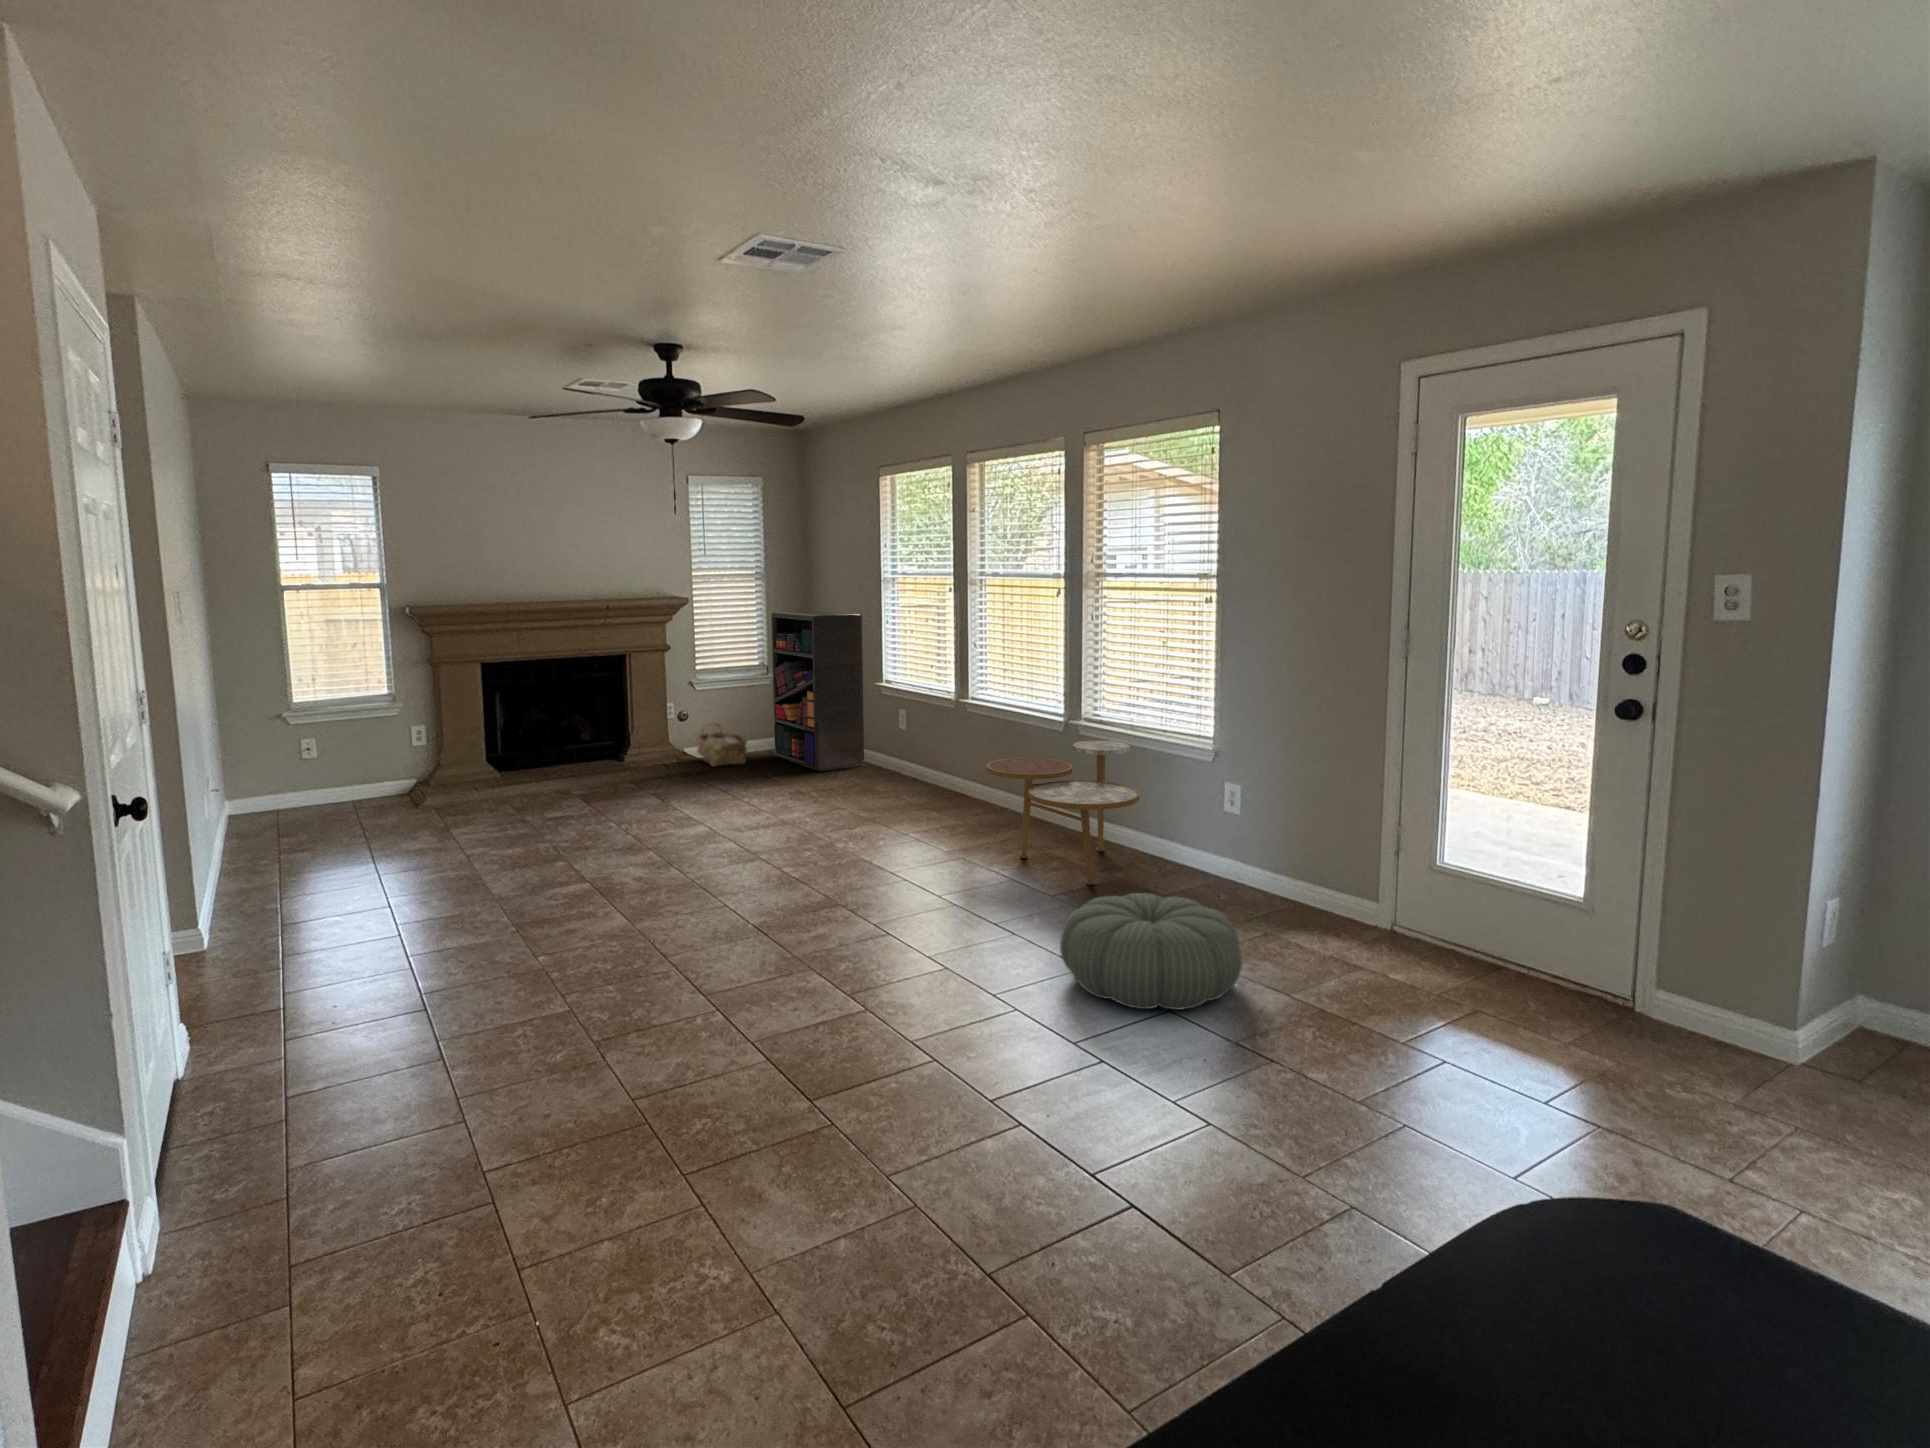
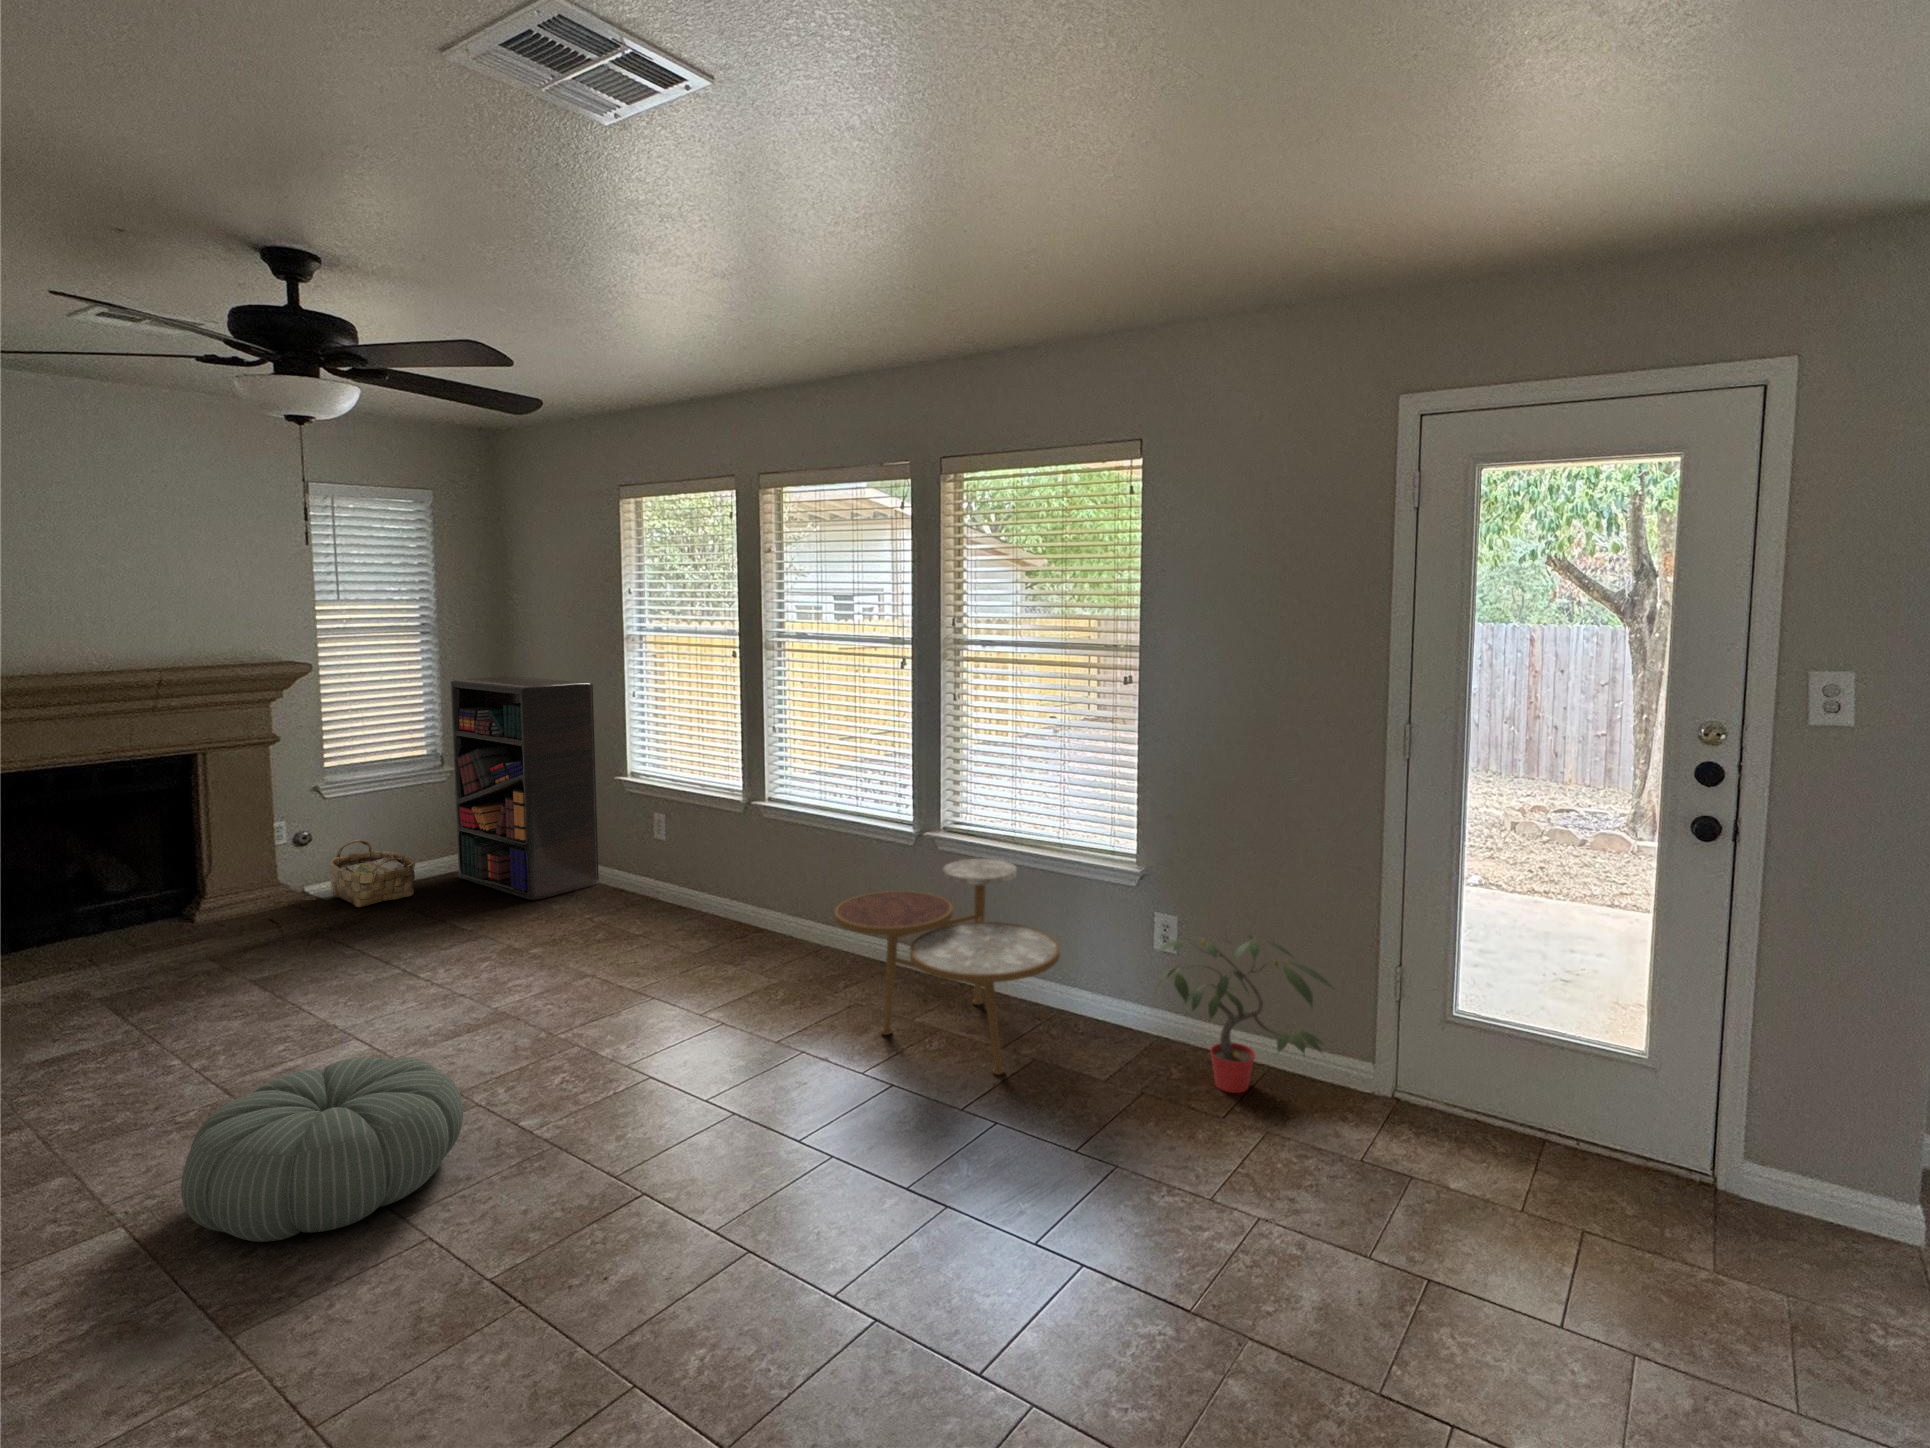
potted plant: none [1198,793,1346,914] -> present [1158,935,1335,1093]
pouf: present [1060,893,1242,1010] -> present [181,1057,463,1242]

